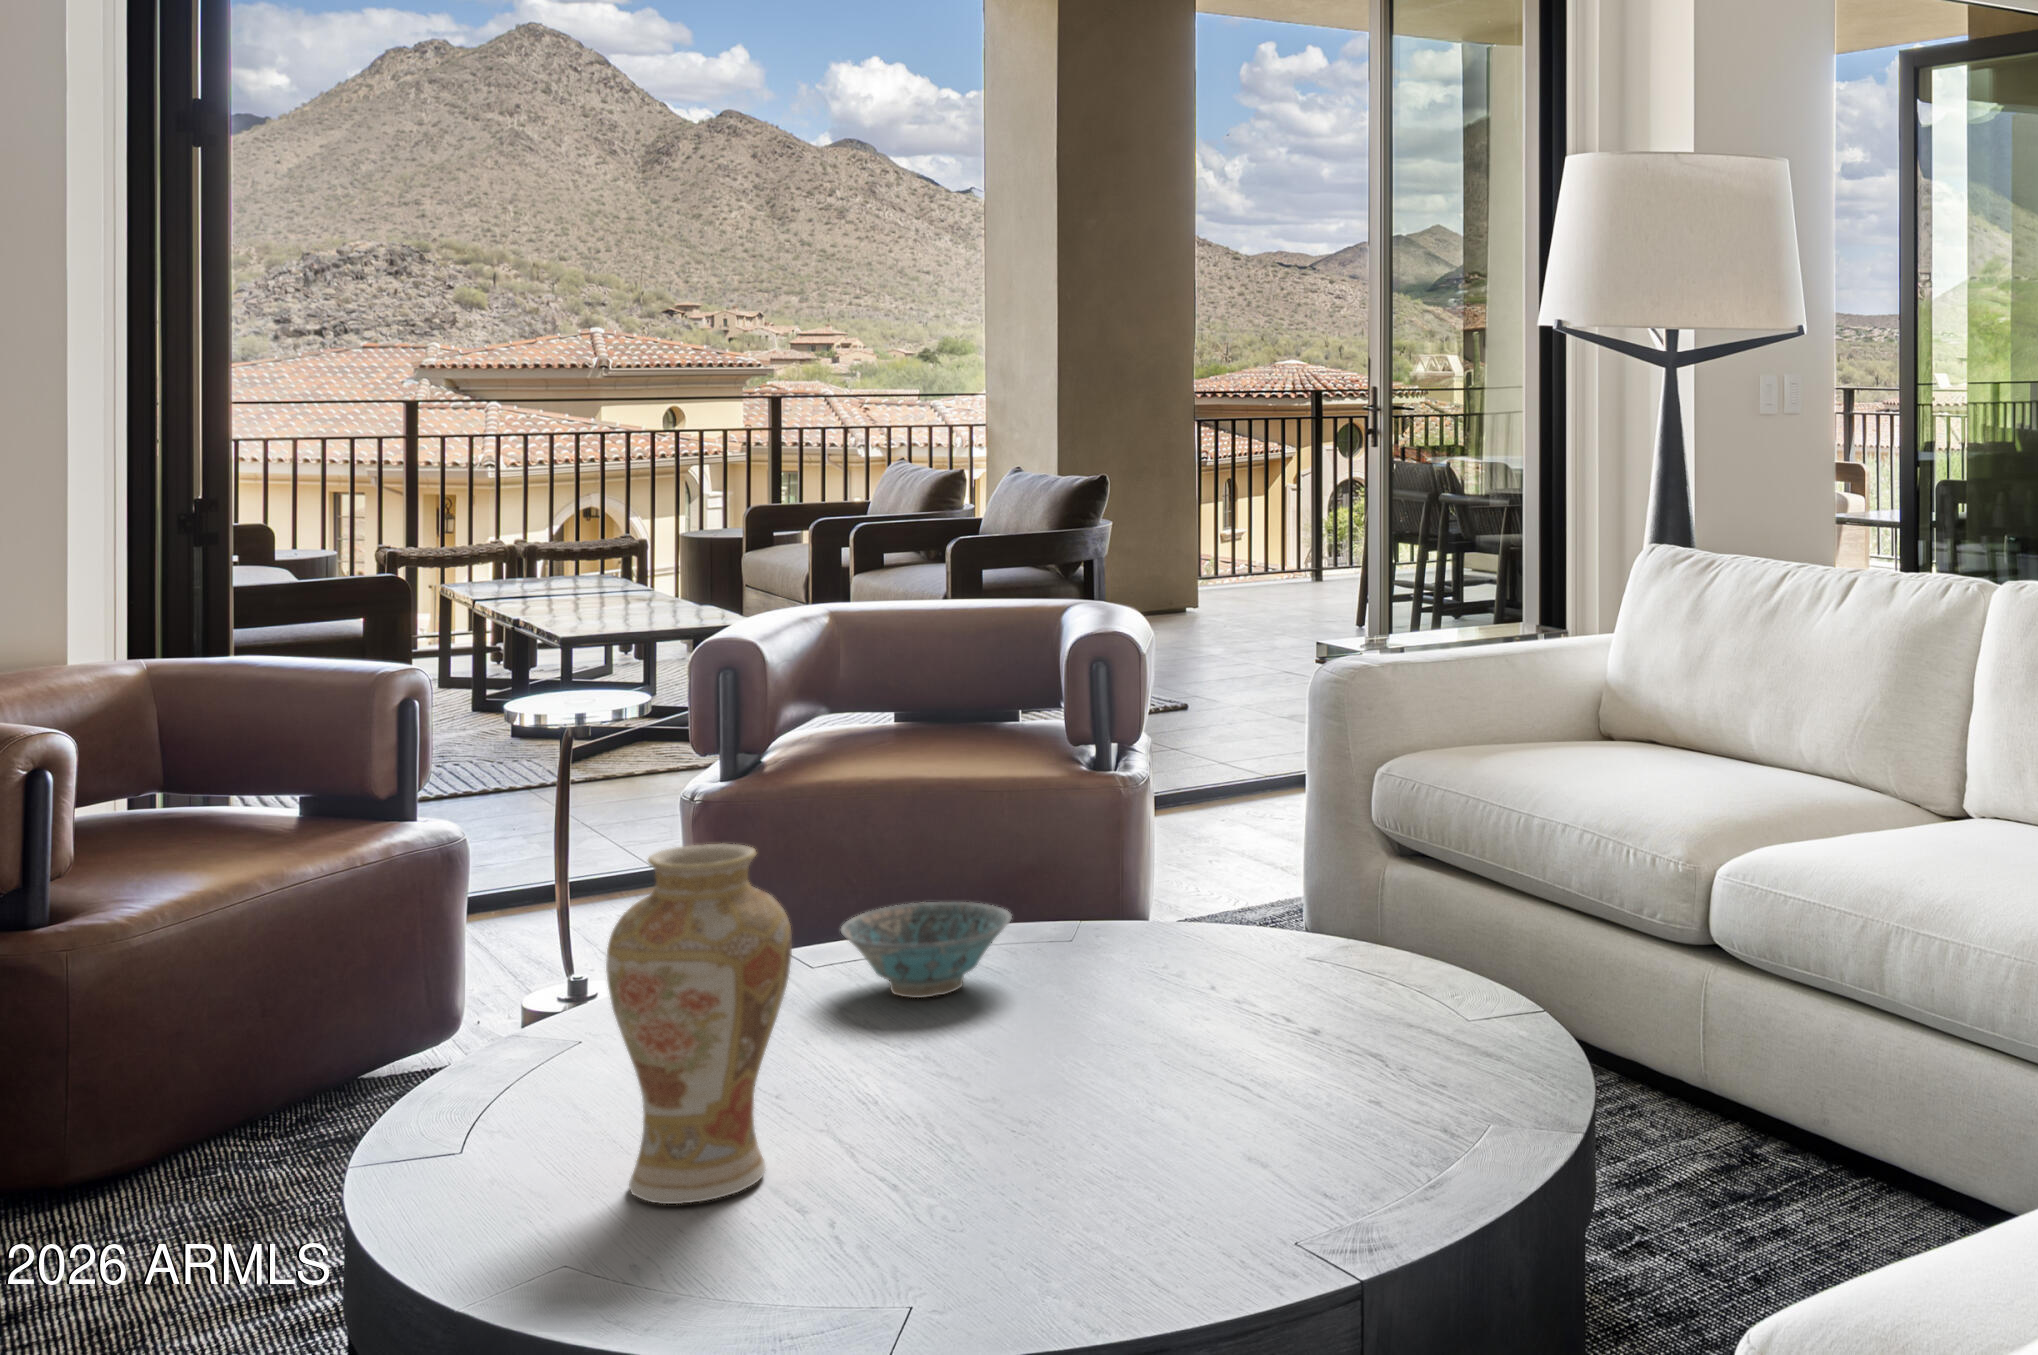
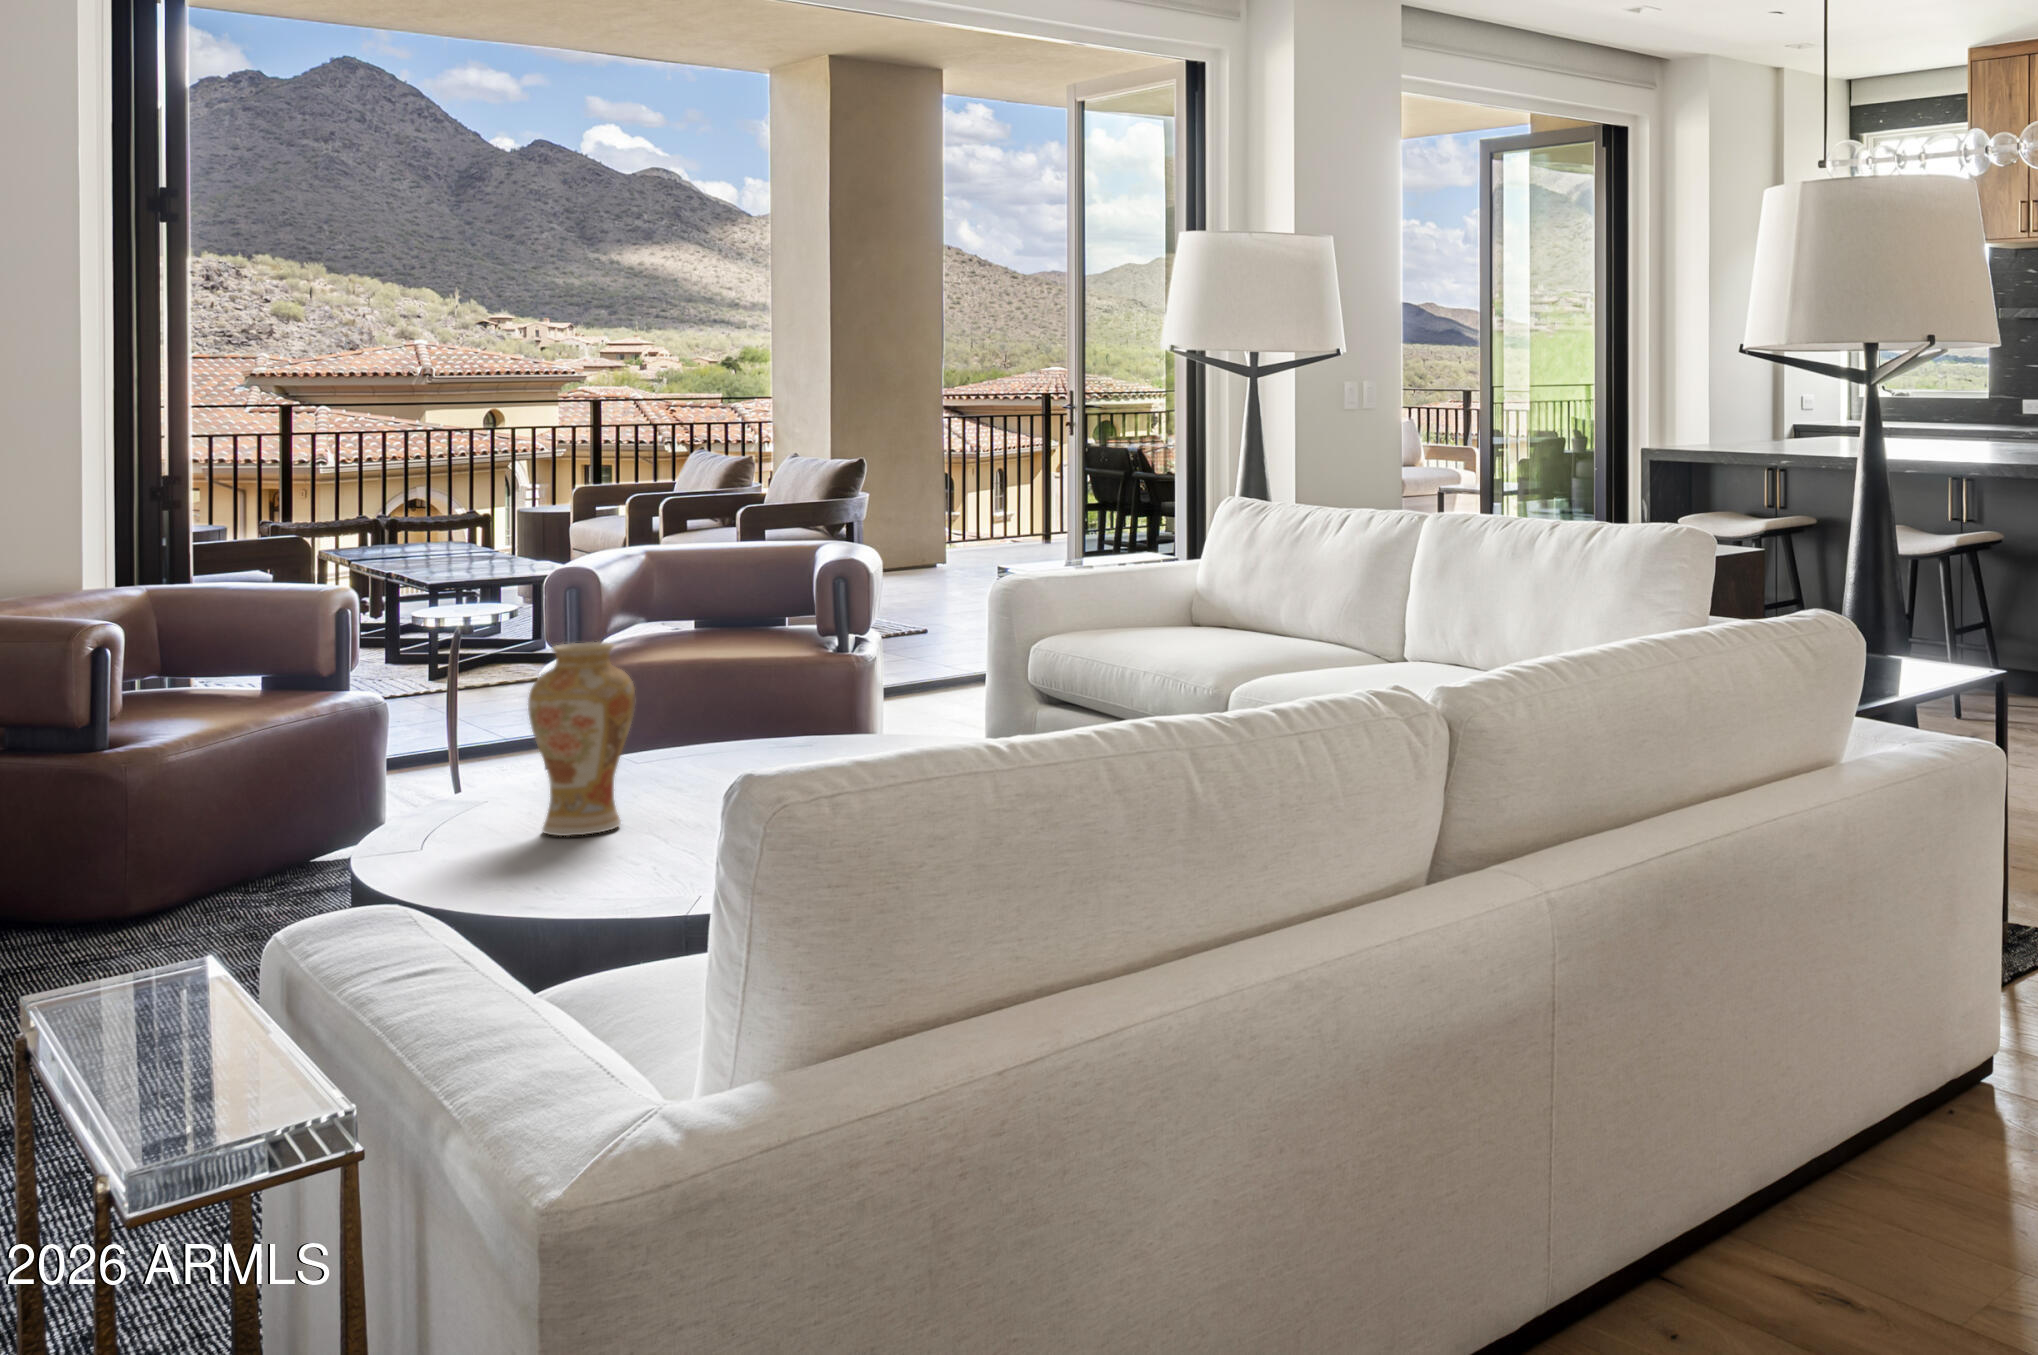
ceramic bowl: present [841,902,1012,998] -> none [660,709,771,762]

